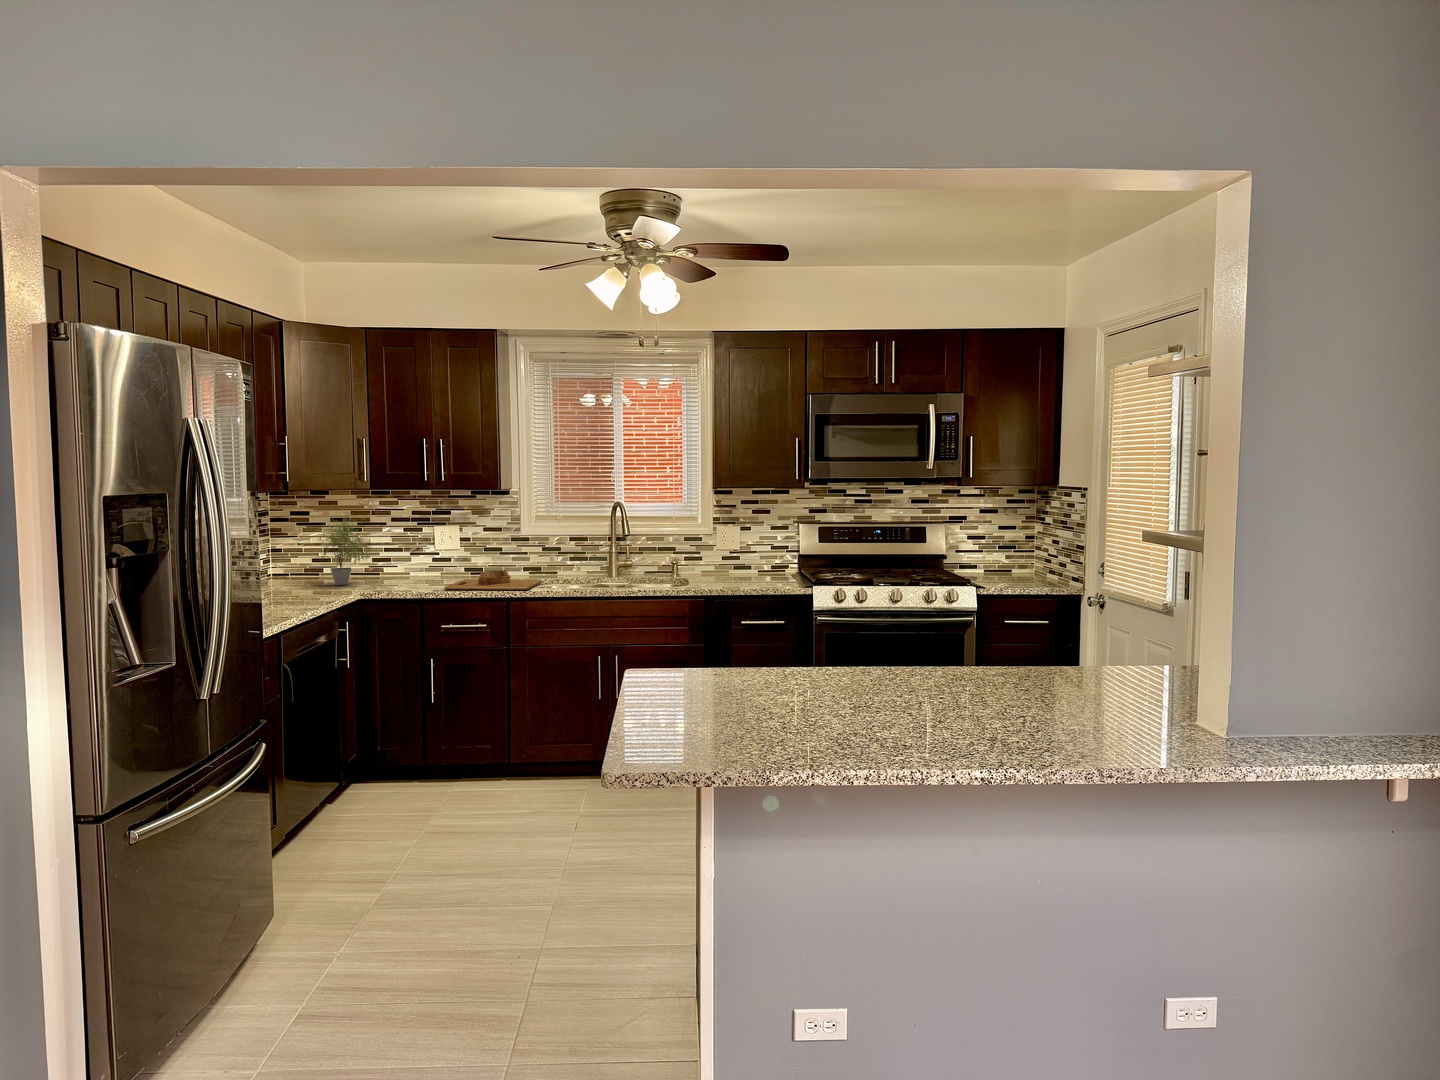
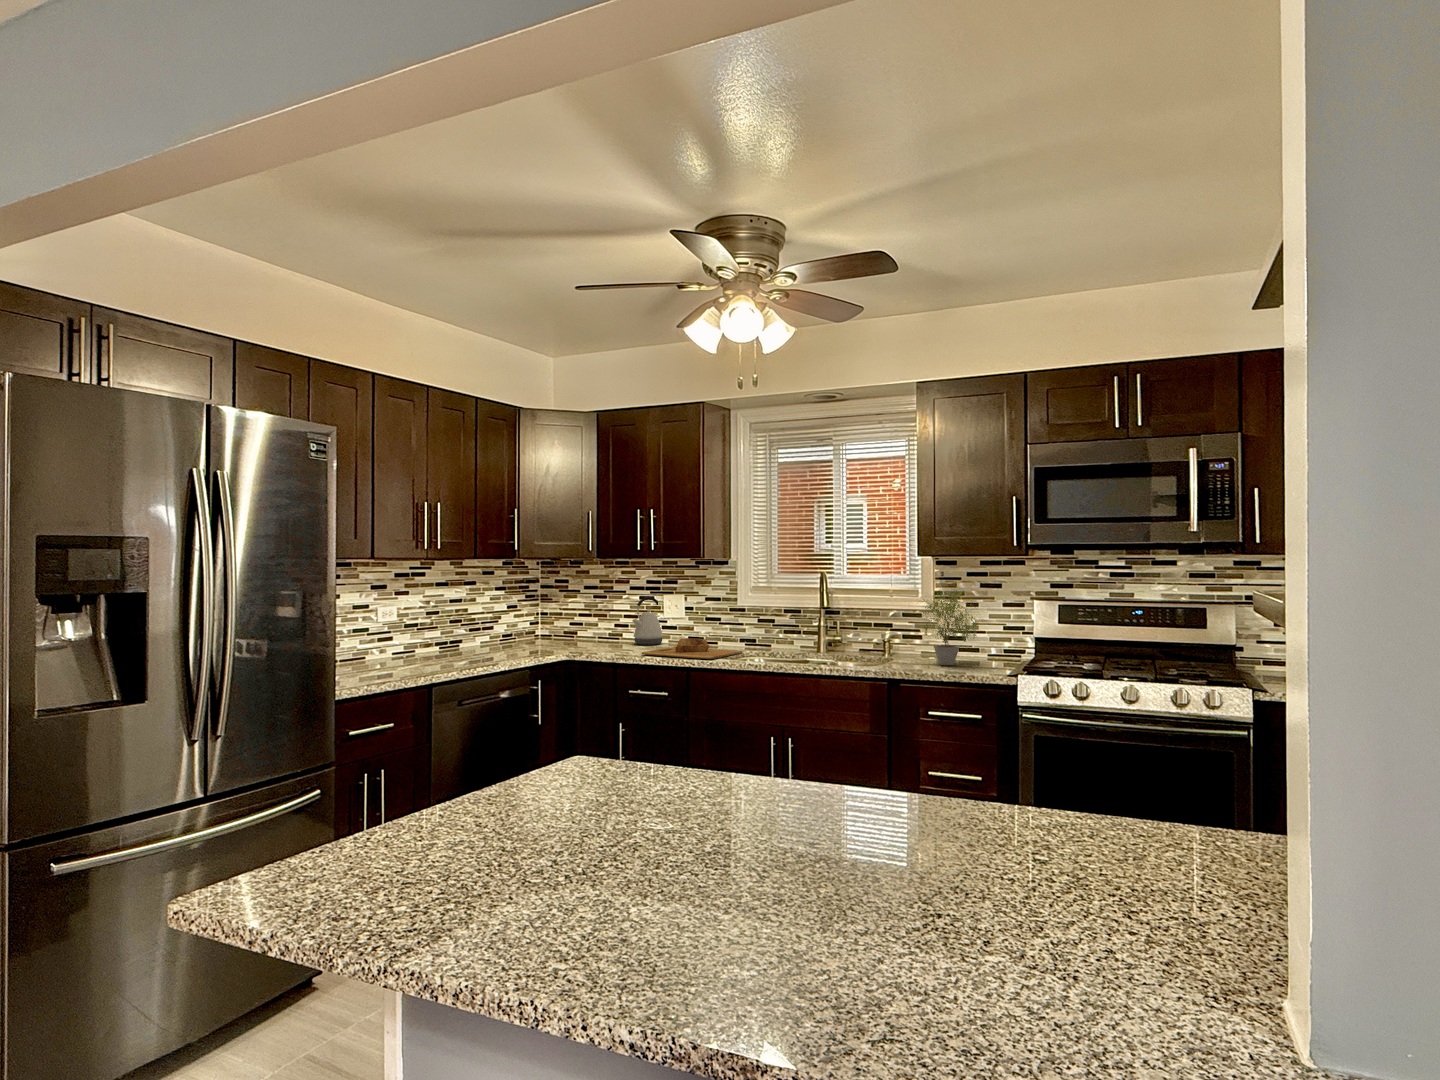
potted plant: present [318,512,372,585] -> present [923,582,978,665]
kettle: none [405,528,438,580] -> present [632,597,662,645]

